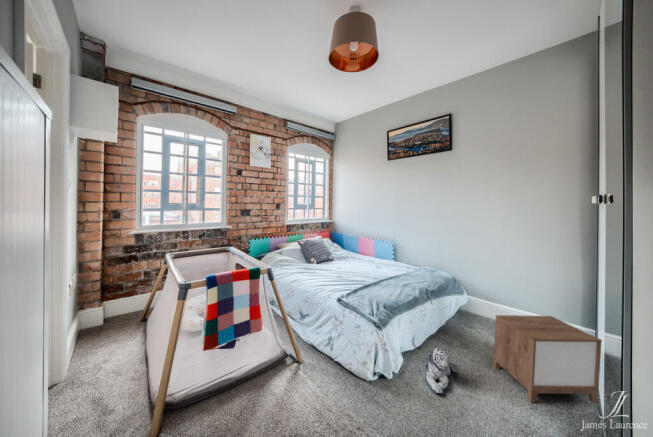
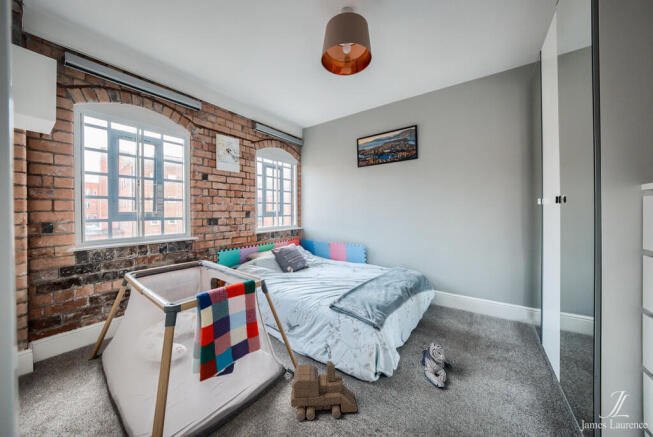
nightstand: present [494,315,602,403] -> none [476,301,563,381]
toy train: none [284,349,346,403] -> present [291,361,357,421]

